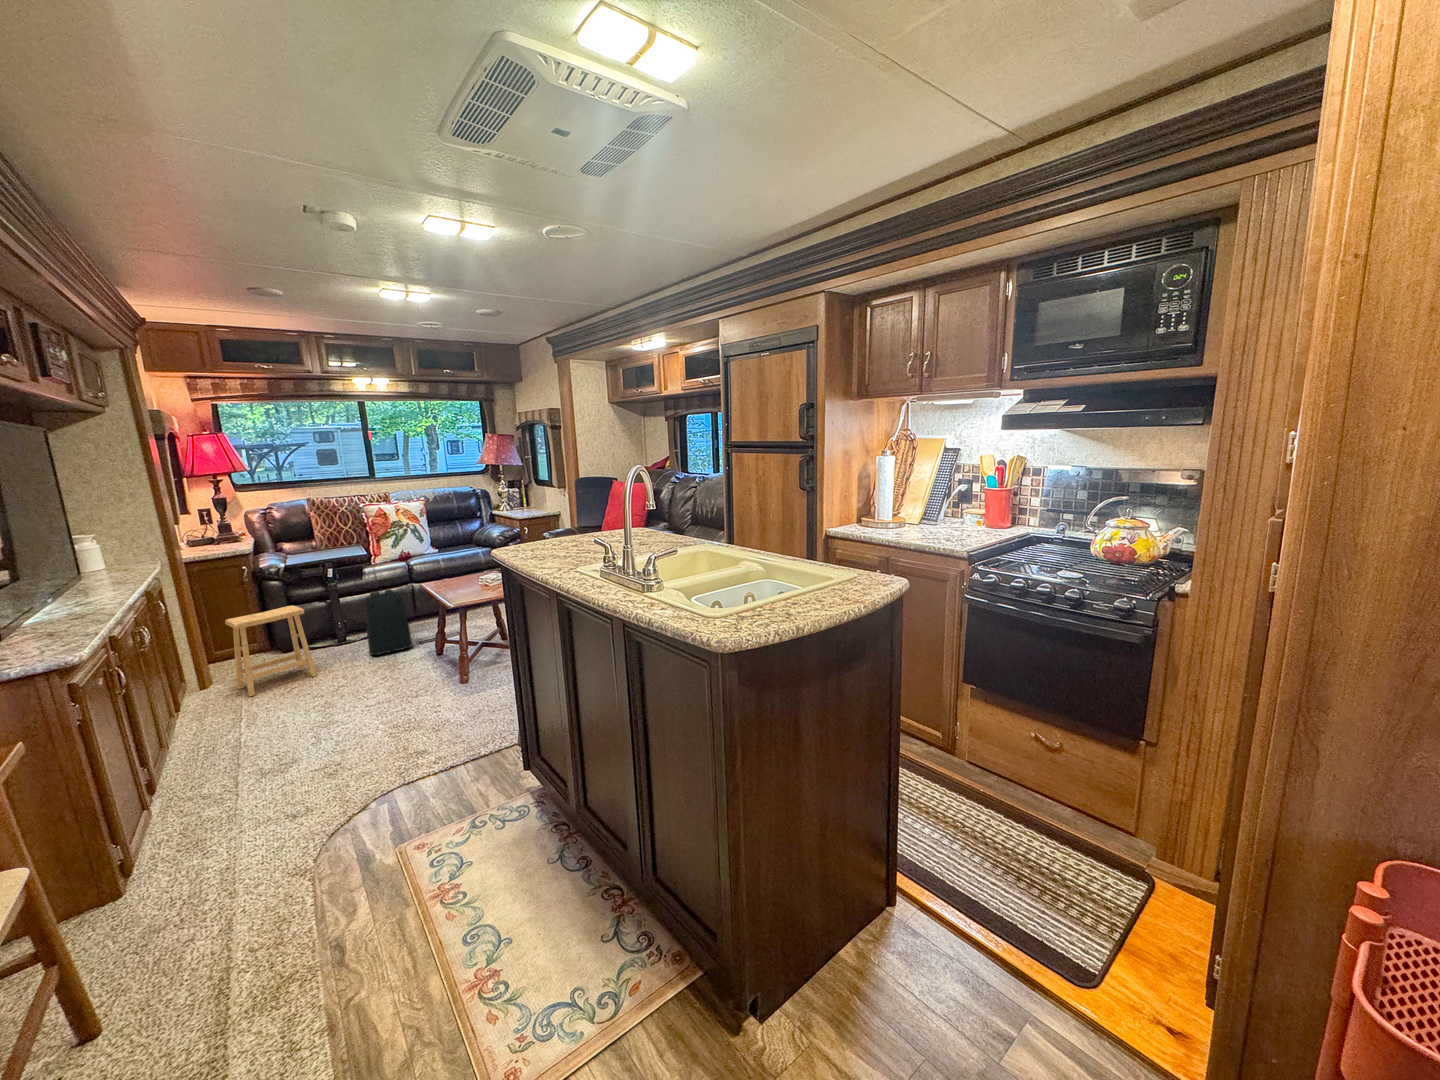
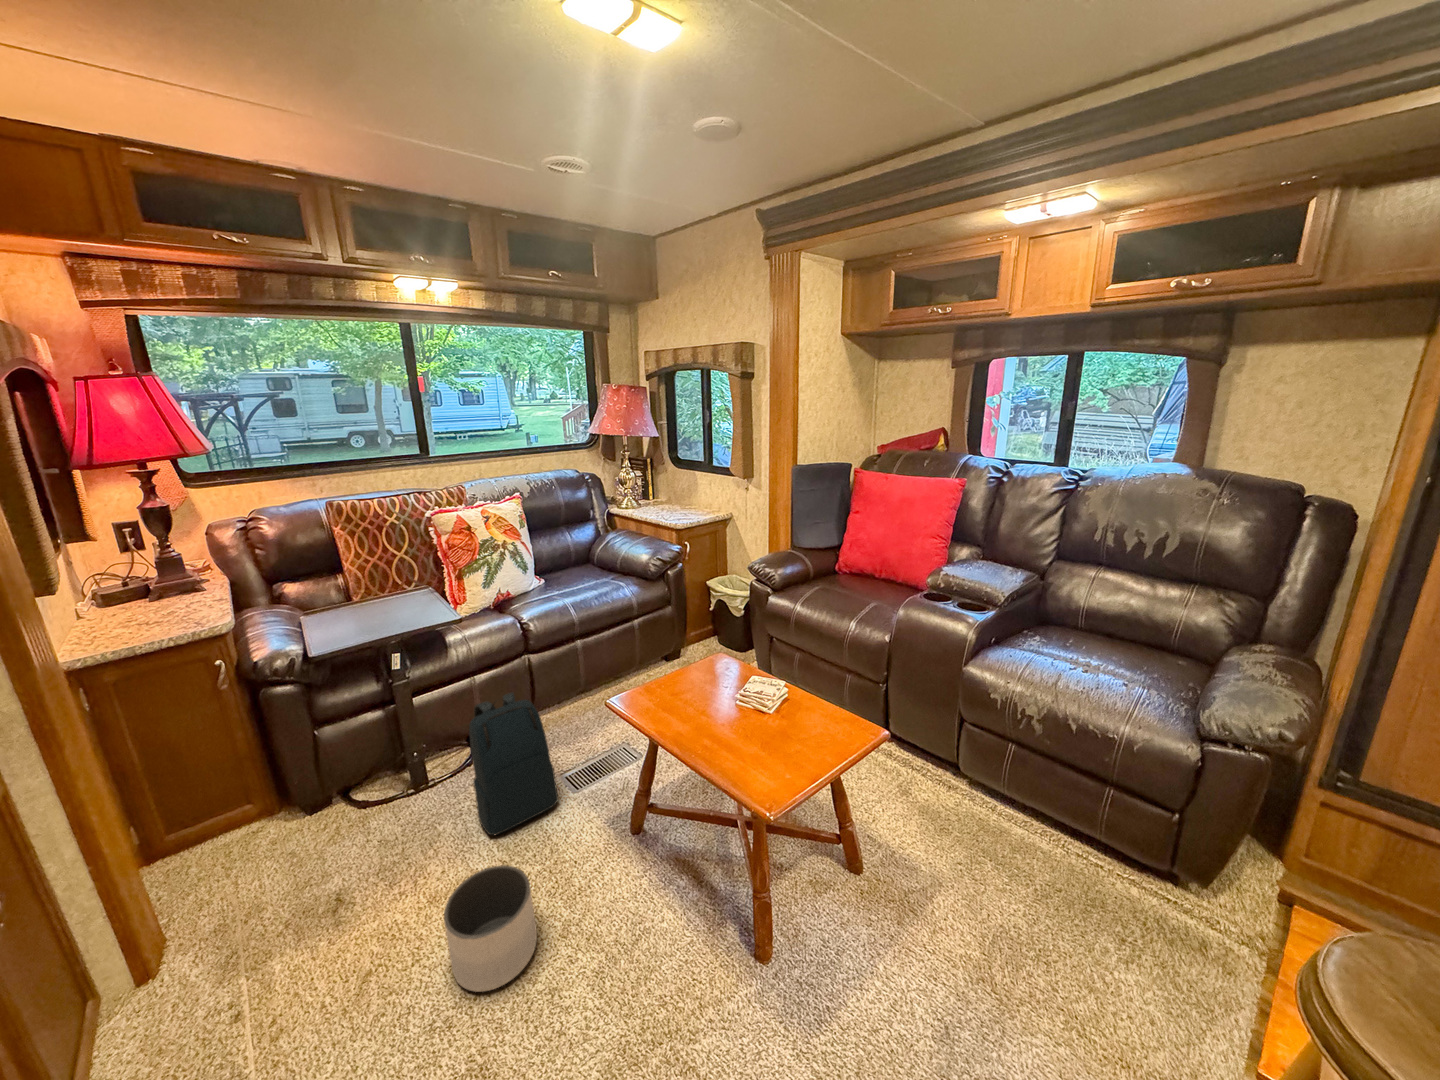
footstool: present [225,605,316,696] -> none [170,774,392,1037]
planter: none [334,646,379,688] -> present [444,865,537,992]

